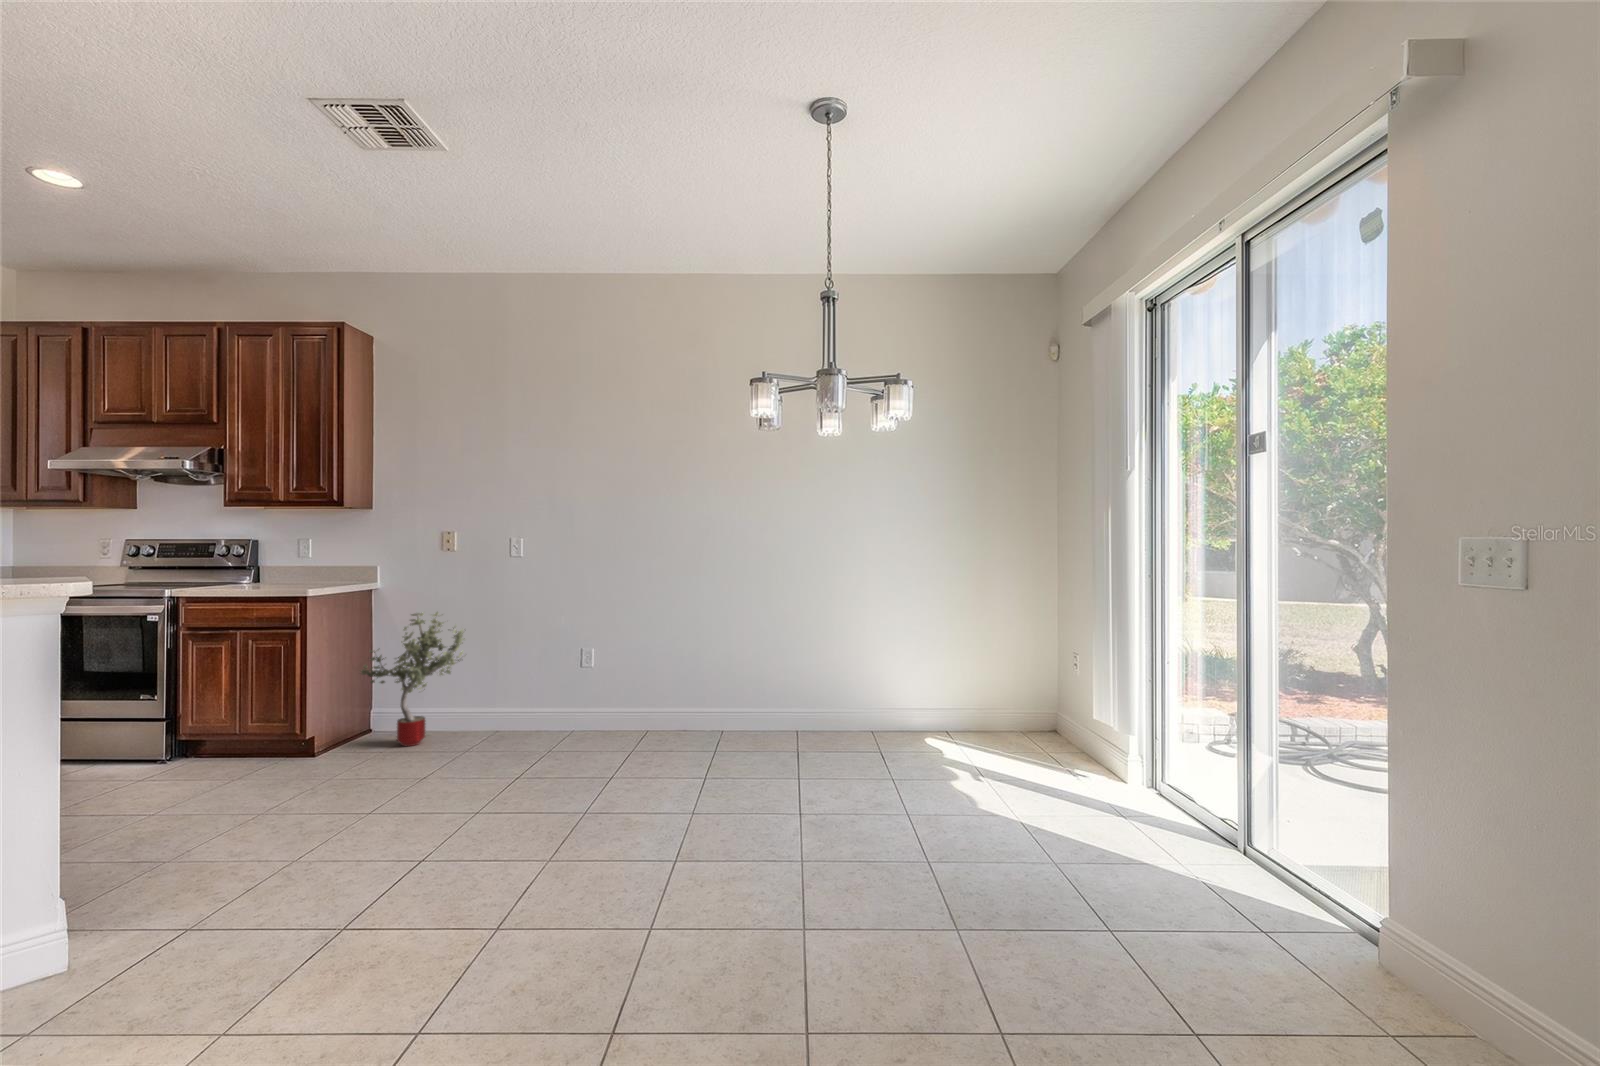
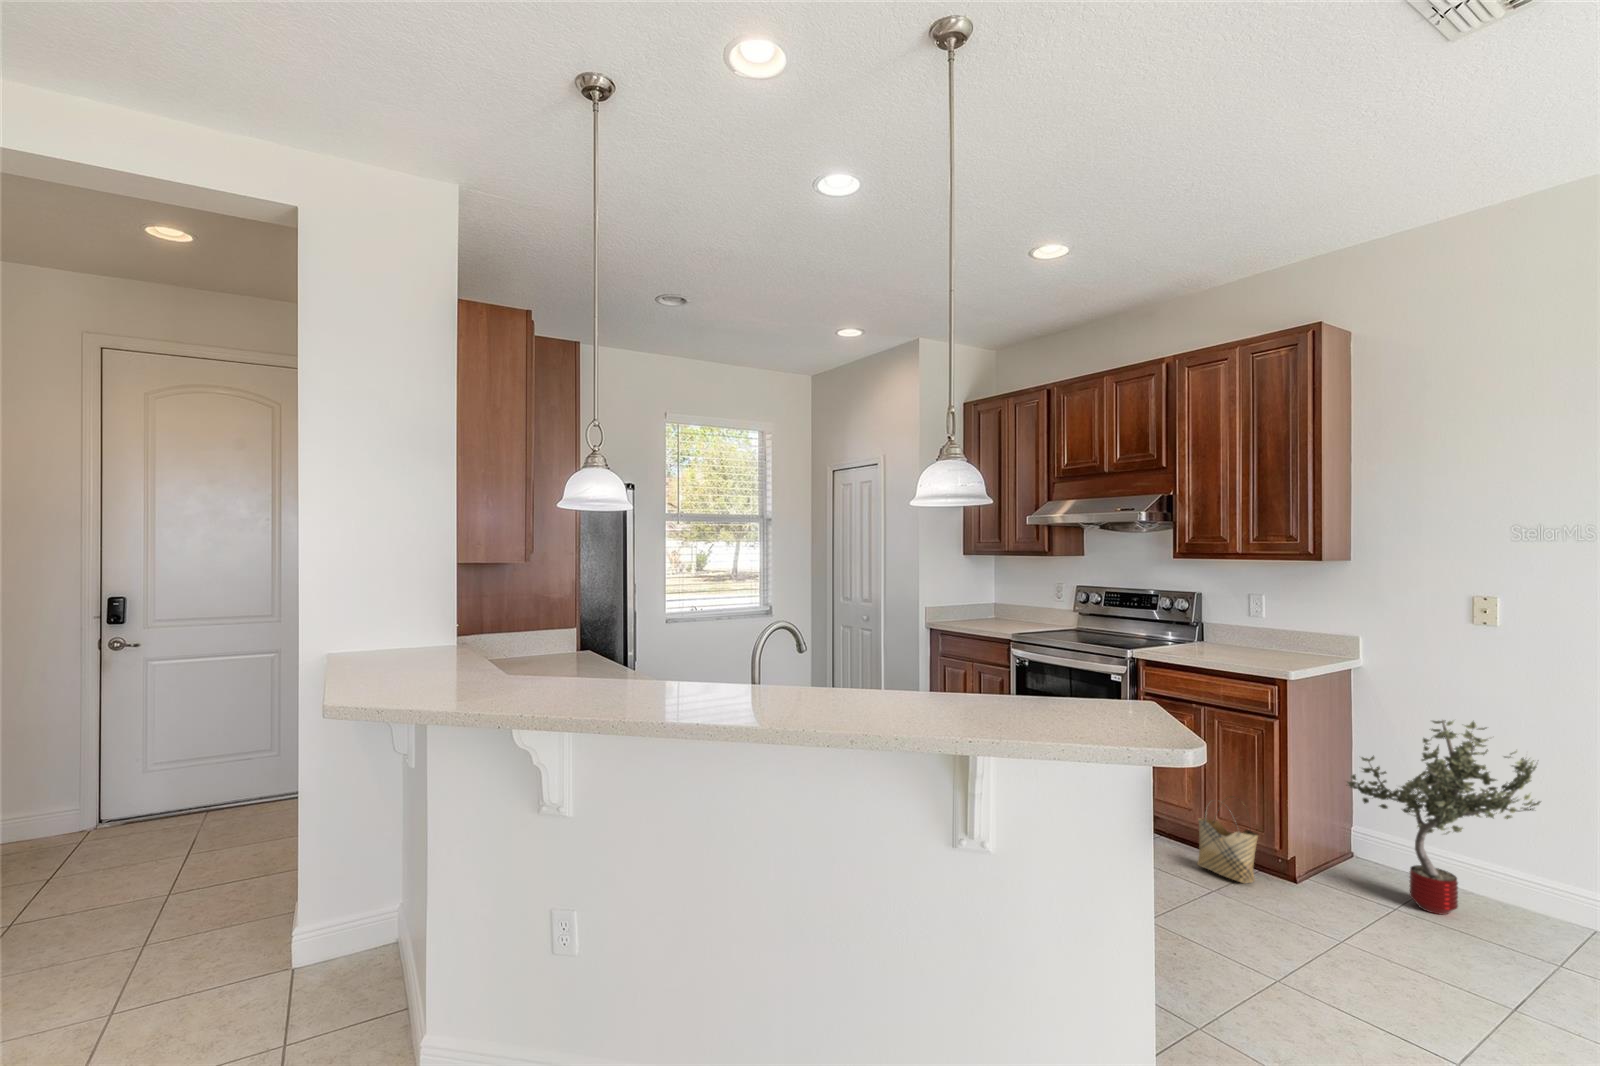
woven basket: none [225,700,281,767] -> present [1197,799,1258,883]

